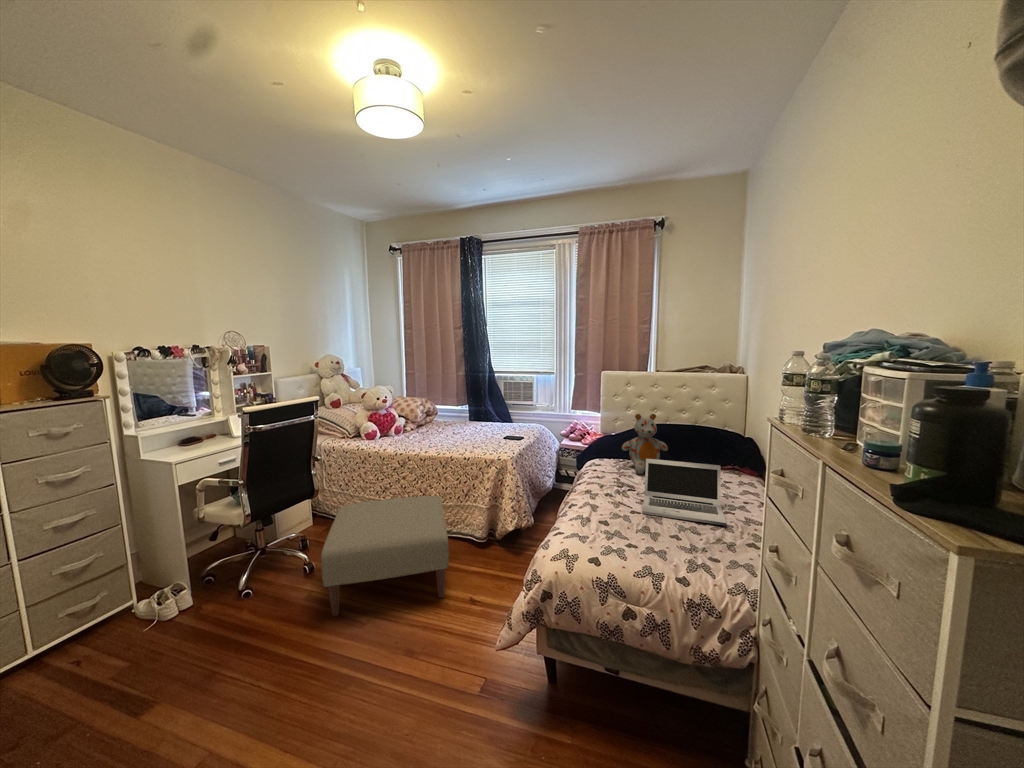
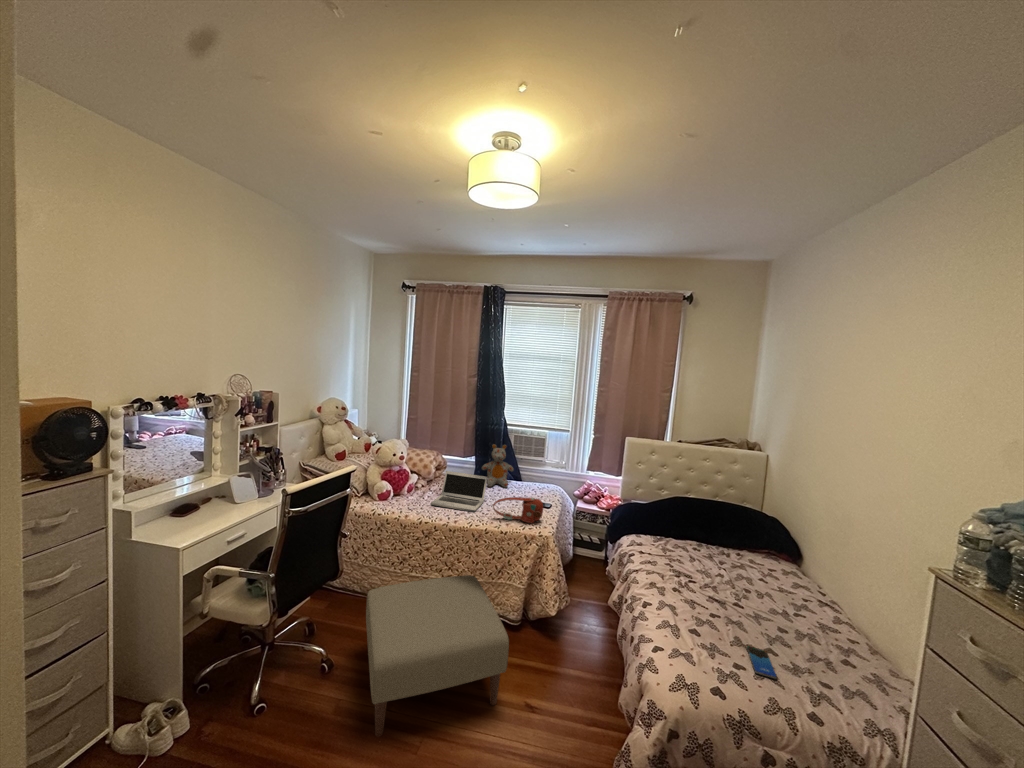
stuffed bear: present [622,414,668,474] -> present [482,444,513,487]
handbag: none [460,427,507,451] -> present [493,497,543,523]
laptop: present [642,459,726,525] -> present [431,471,488,512]
smartphone: none [640,530,665,552] -> present [747,646,777,679]

